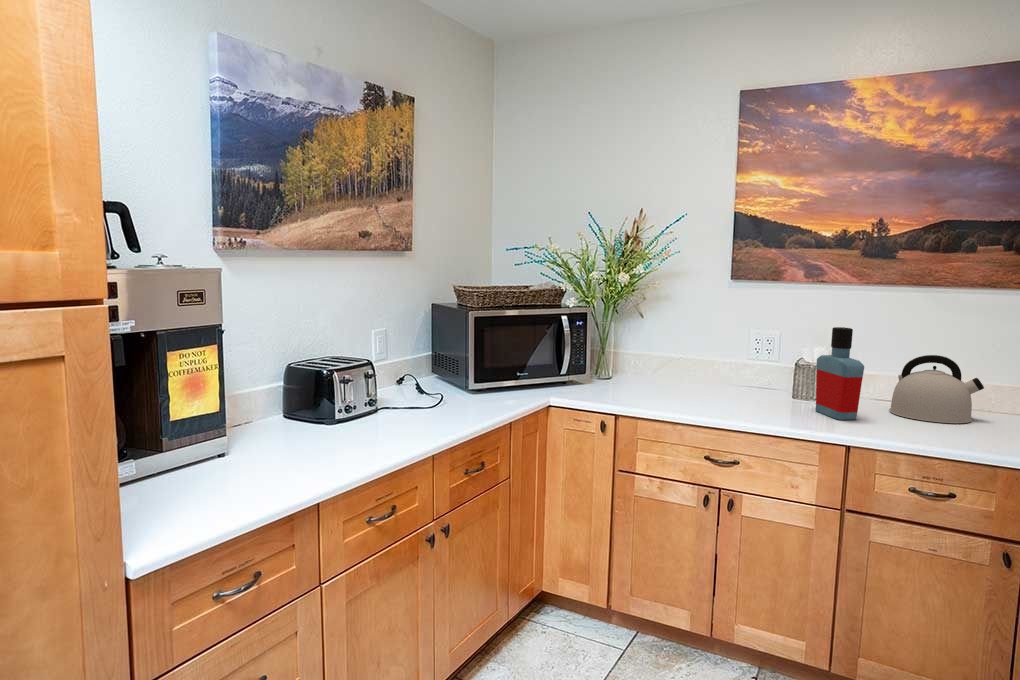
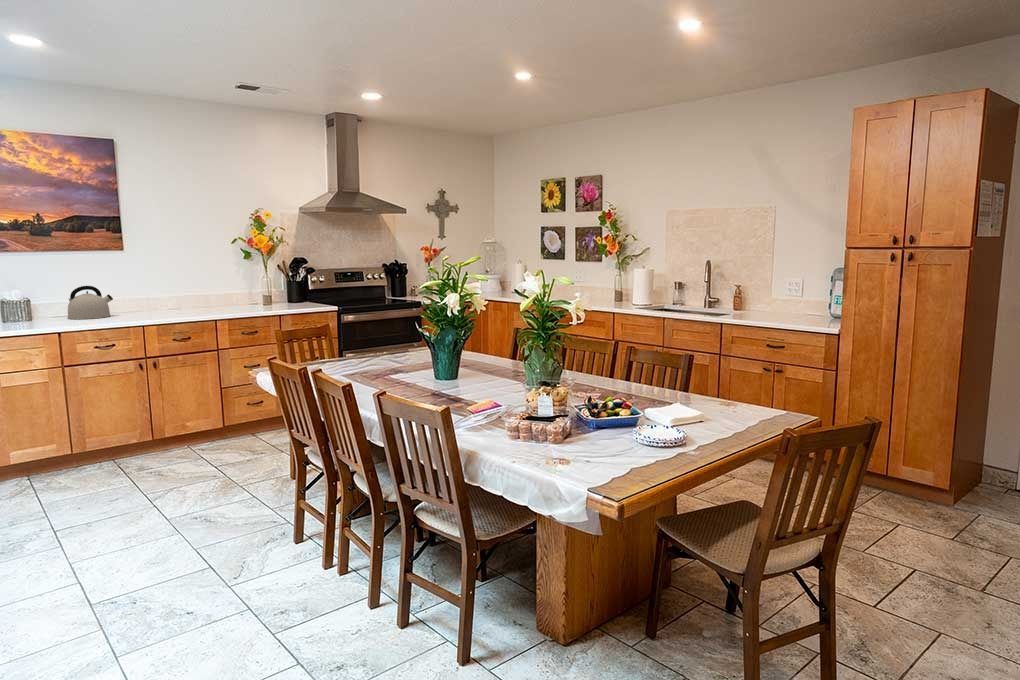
bottle: present [816,327,864,420] -> none [22,274,55,324]

